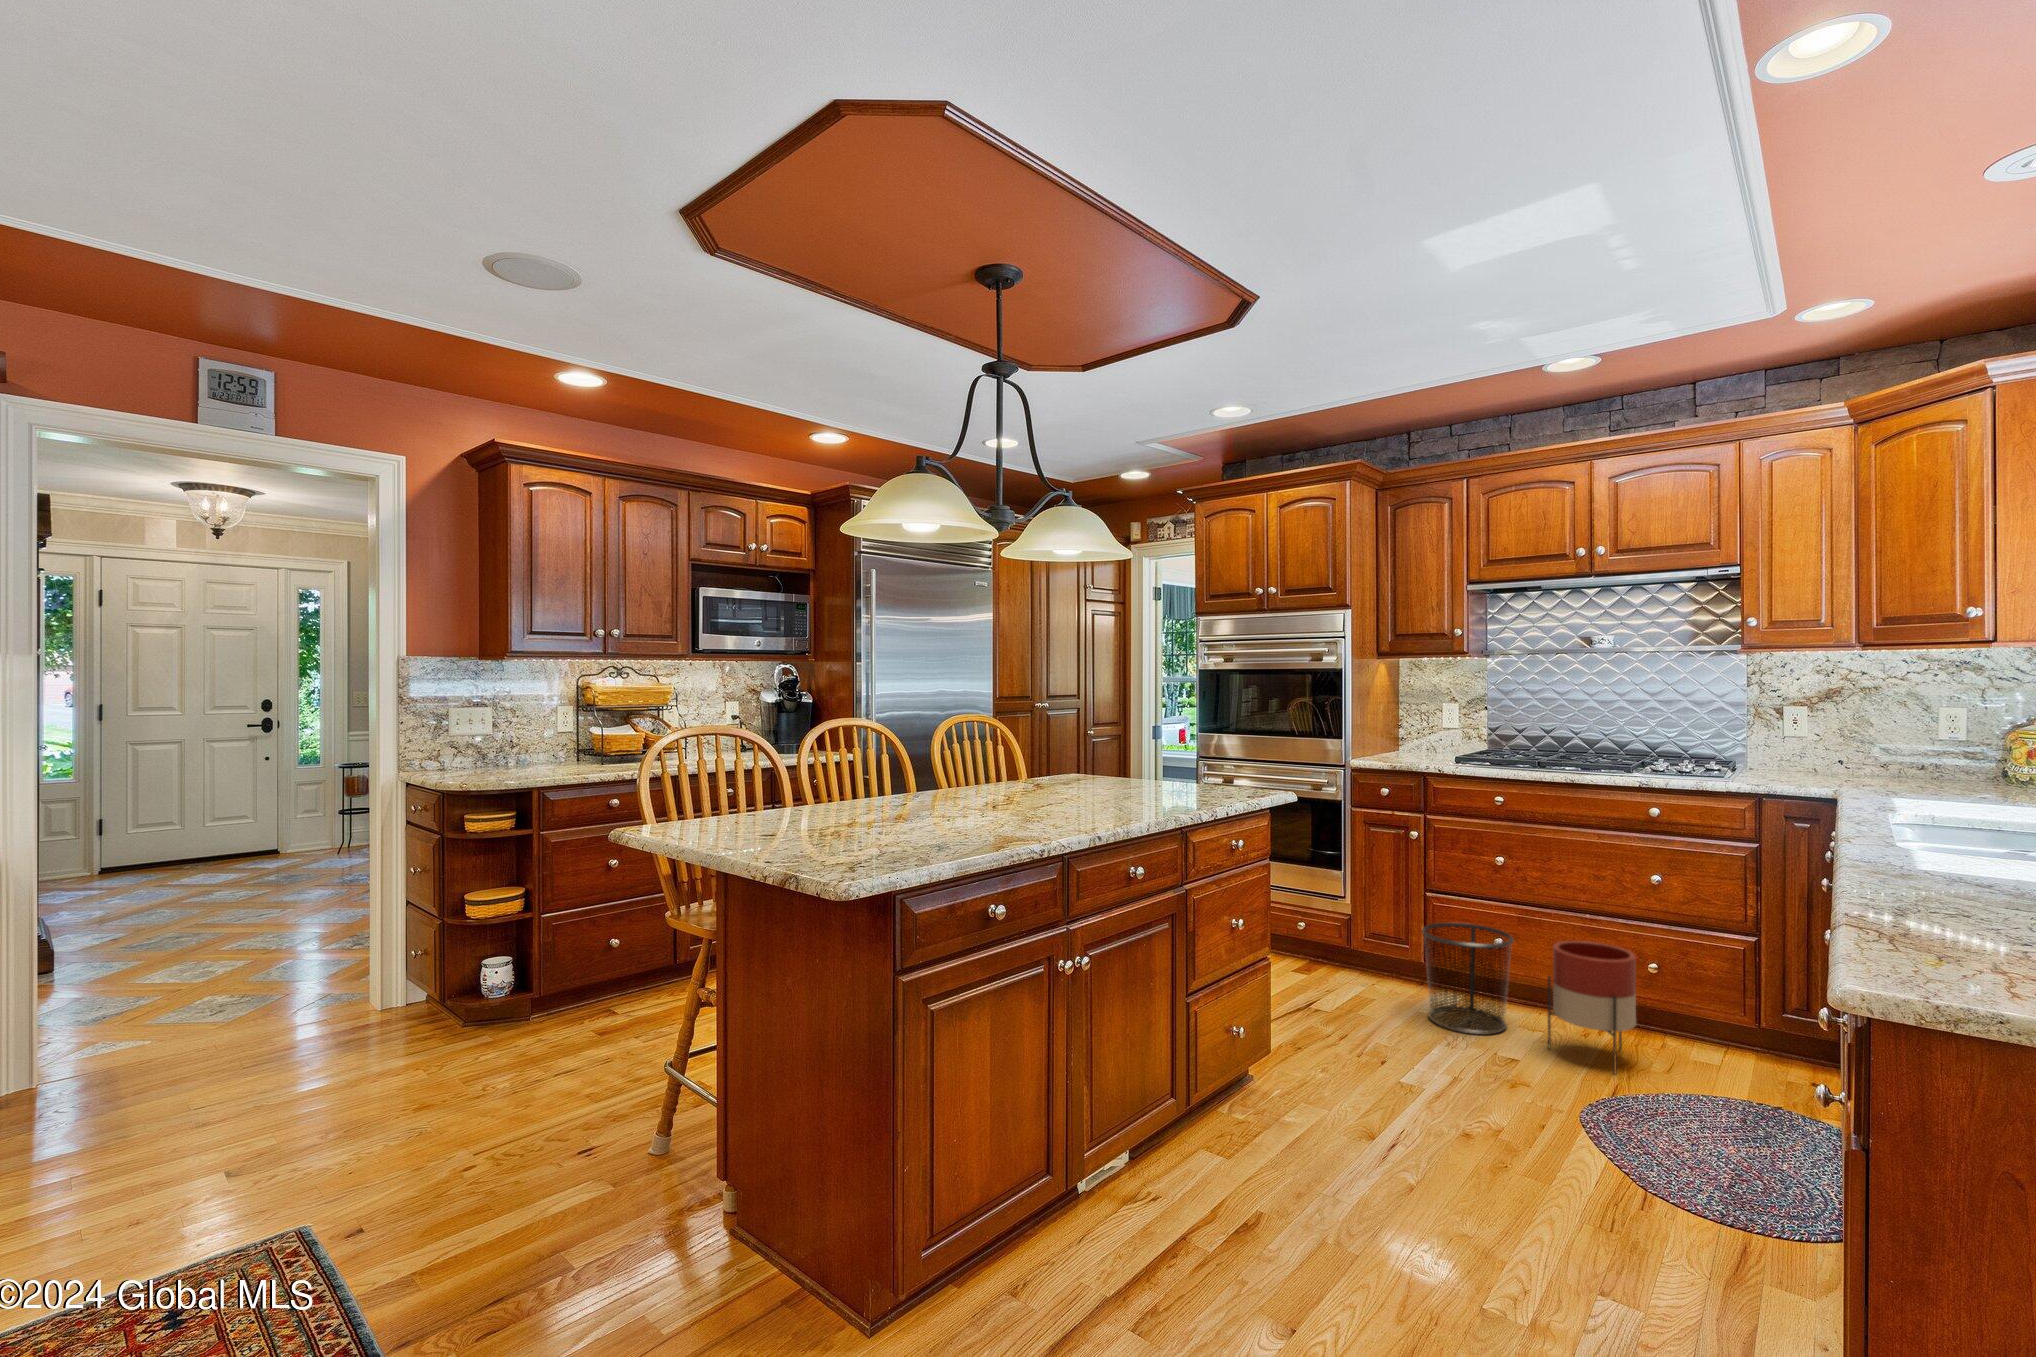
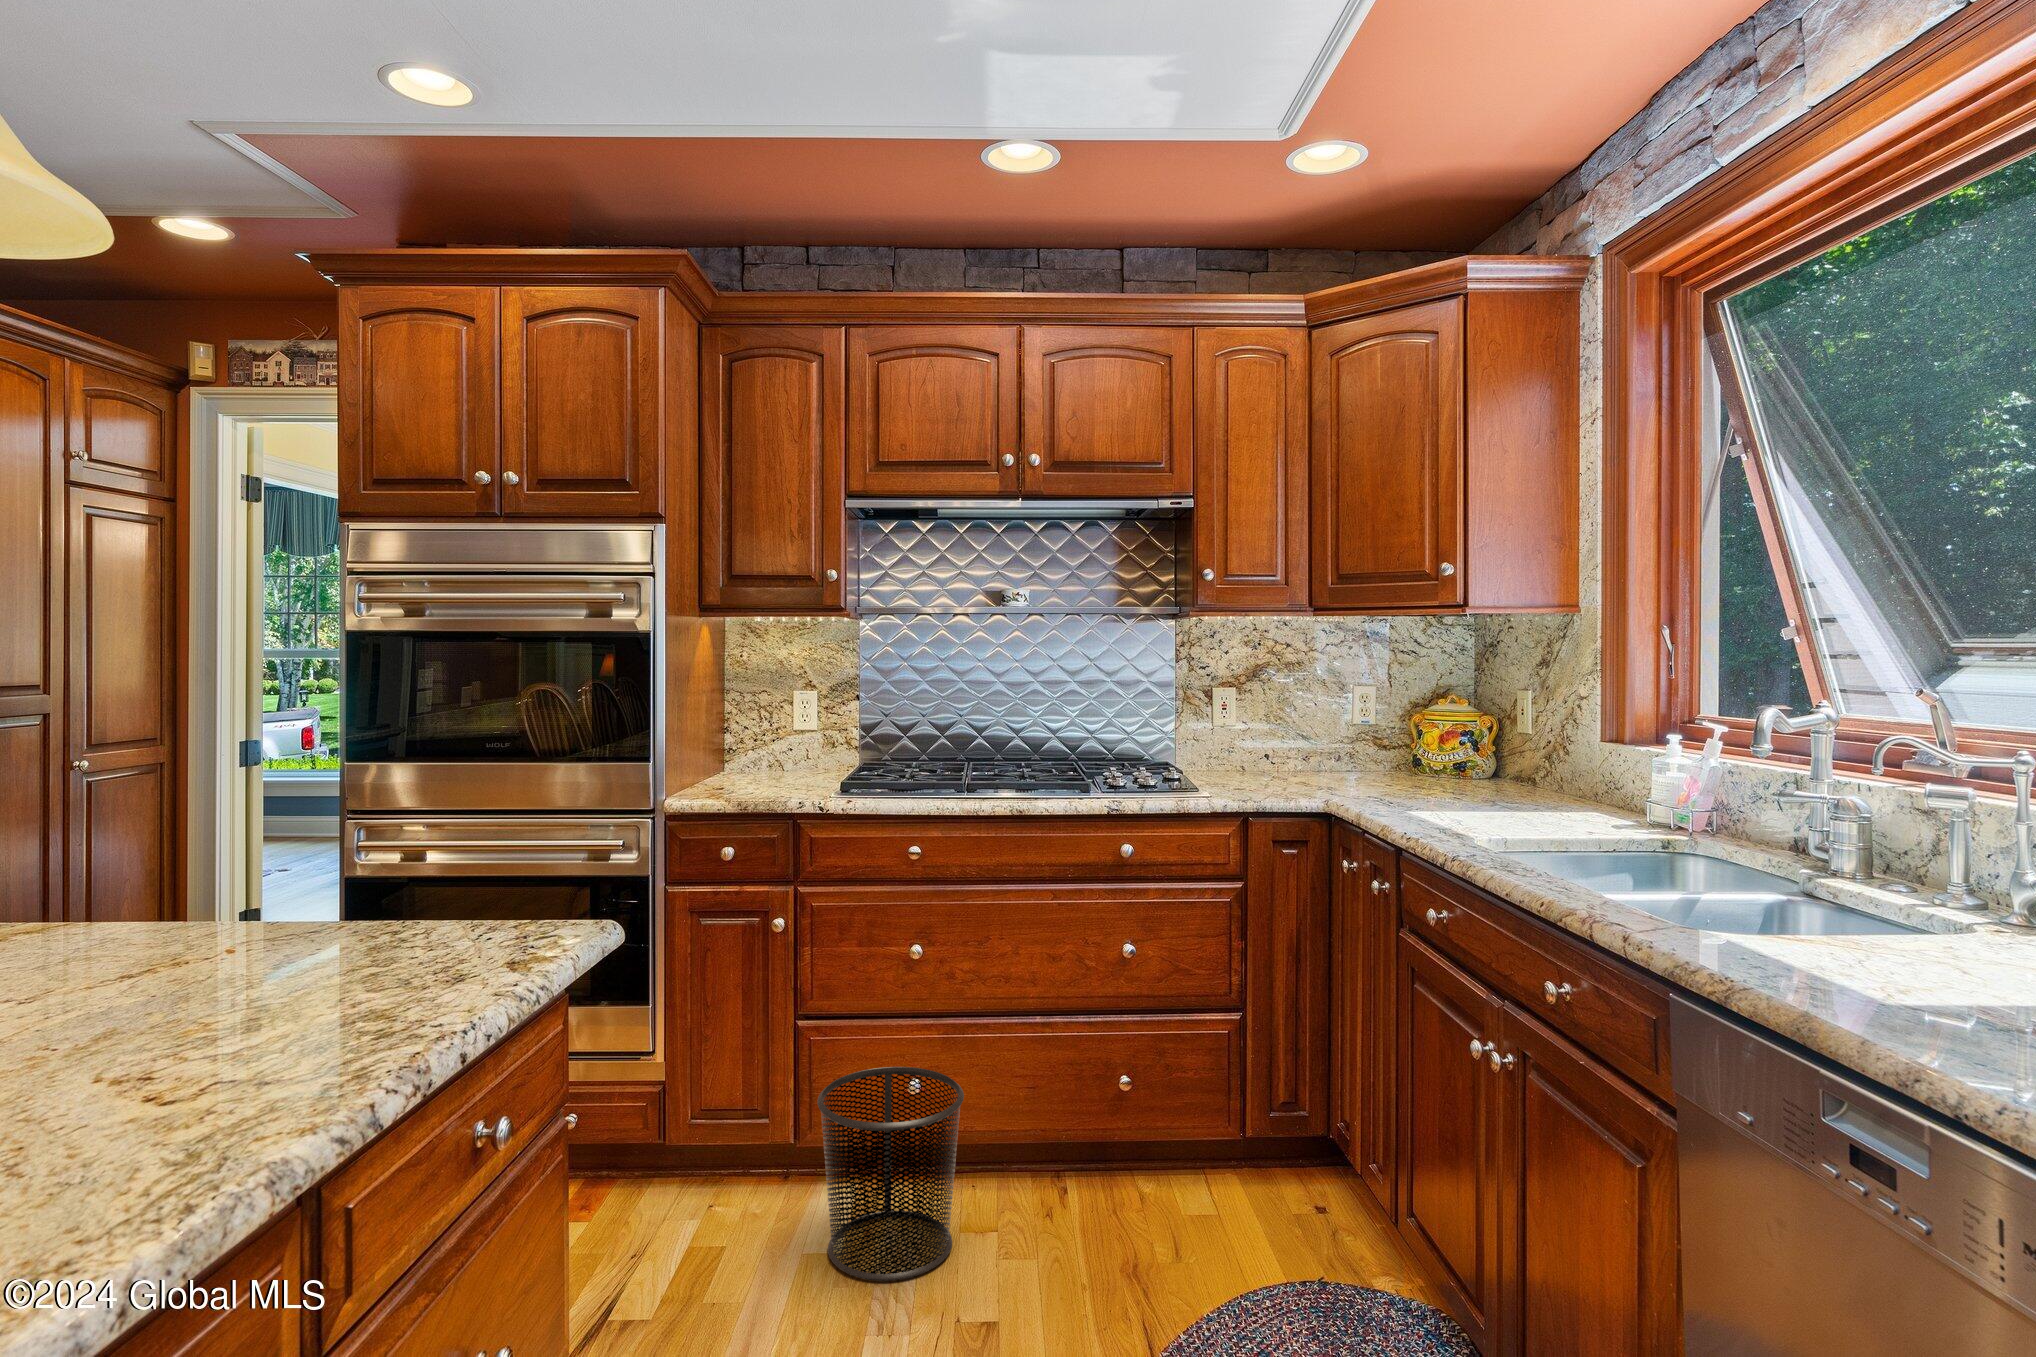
planter: present [1548,941,1636,1073] -> none [1026,1069,1150,1294]

